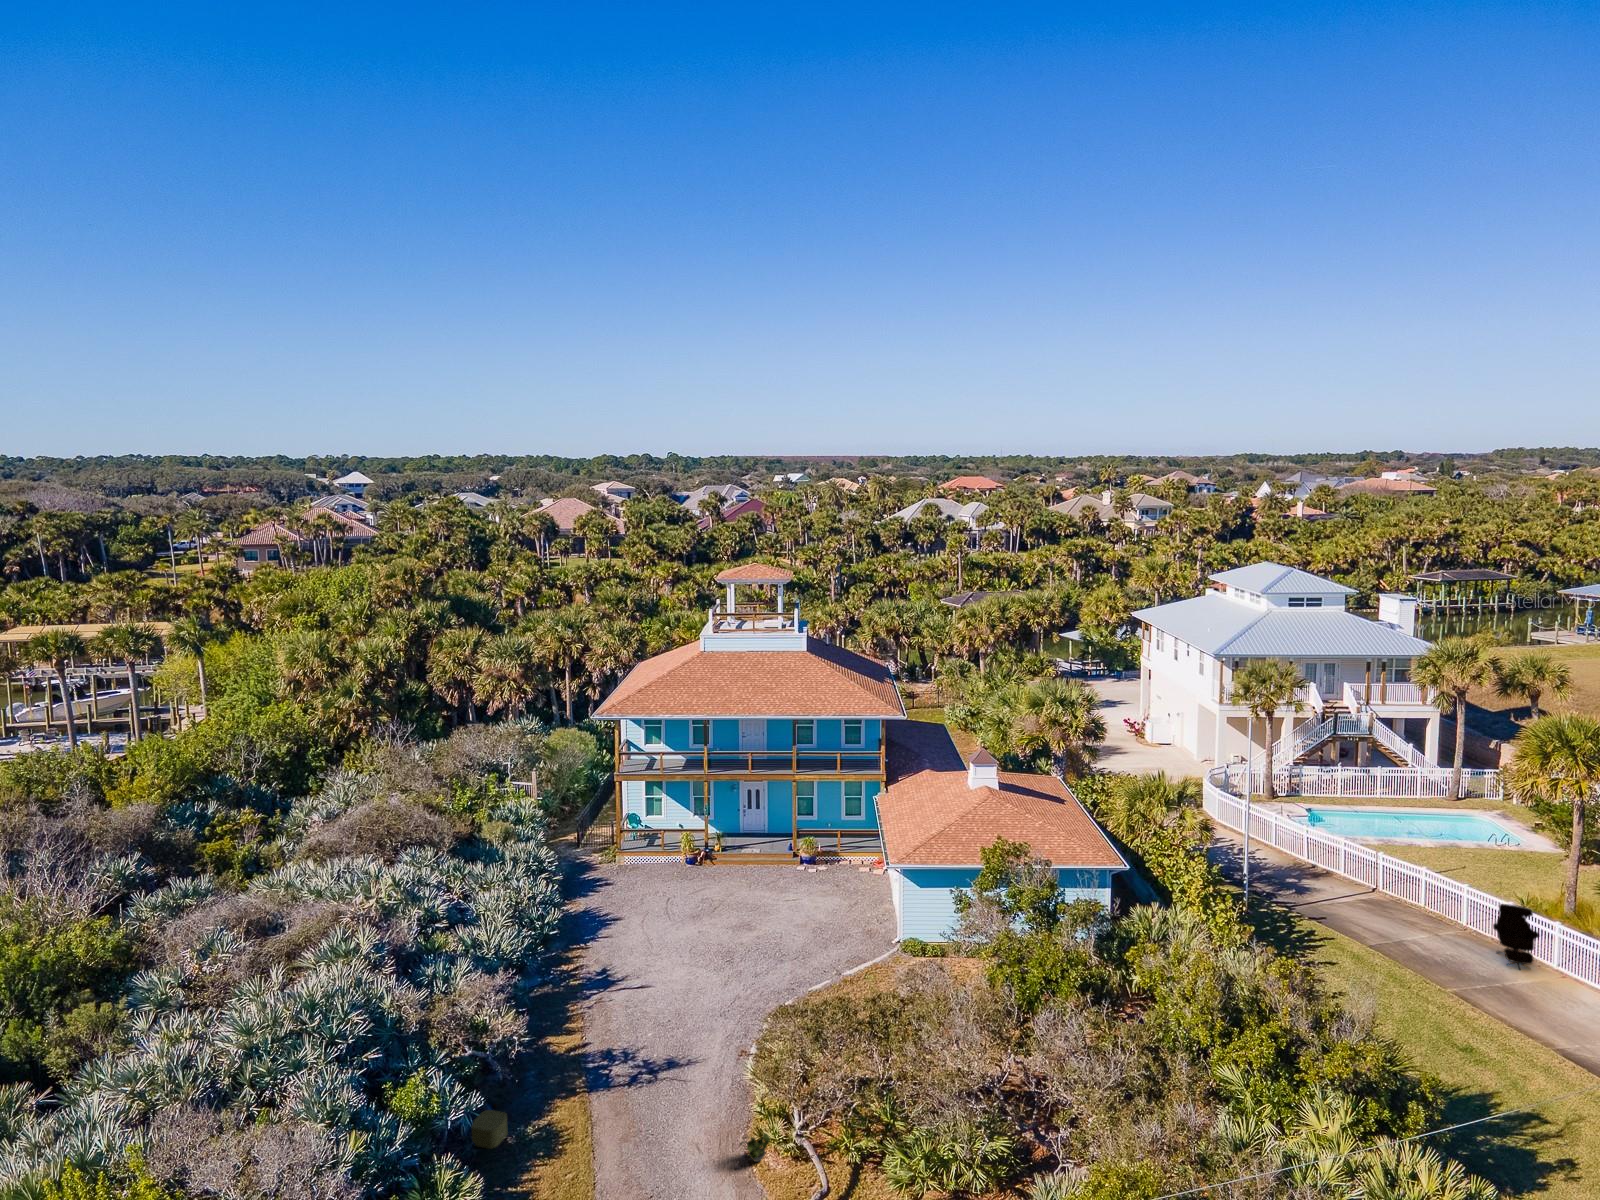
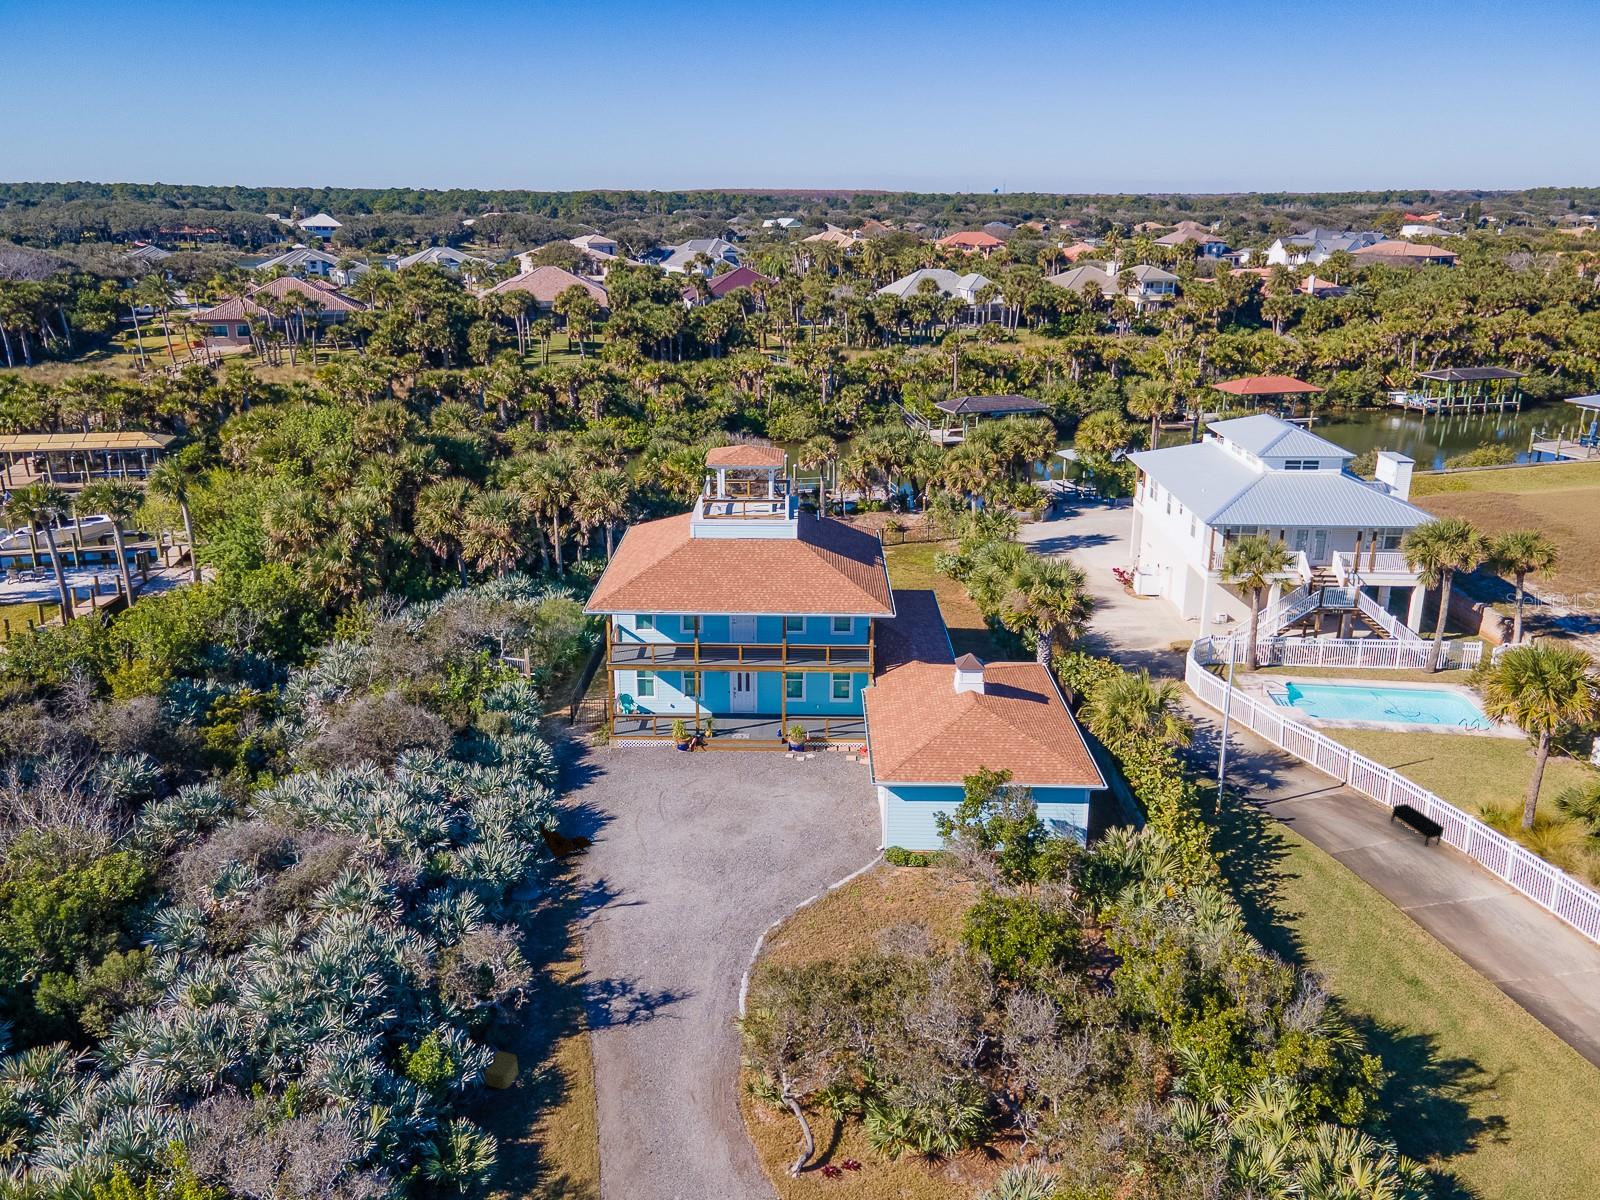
bench: none [1432,898,1488,939] -> present [1391,804,1444,846]
lounge chair: present [1493,904,1539,968] -> present [539,823,592,864]
potted plant: present [740,1133,770,1162] -> none [732,1081,761,1106]

